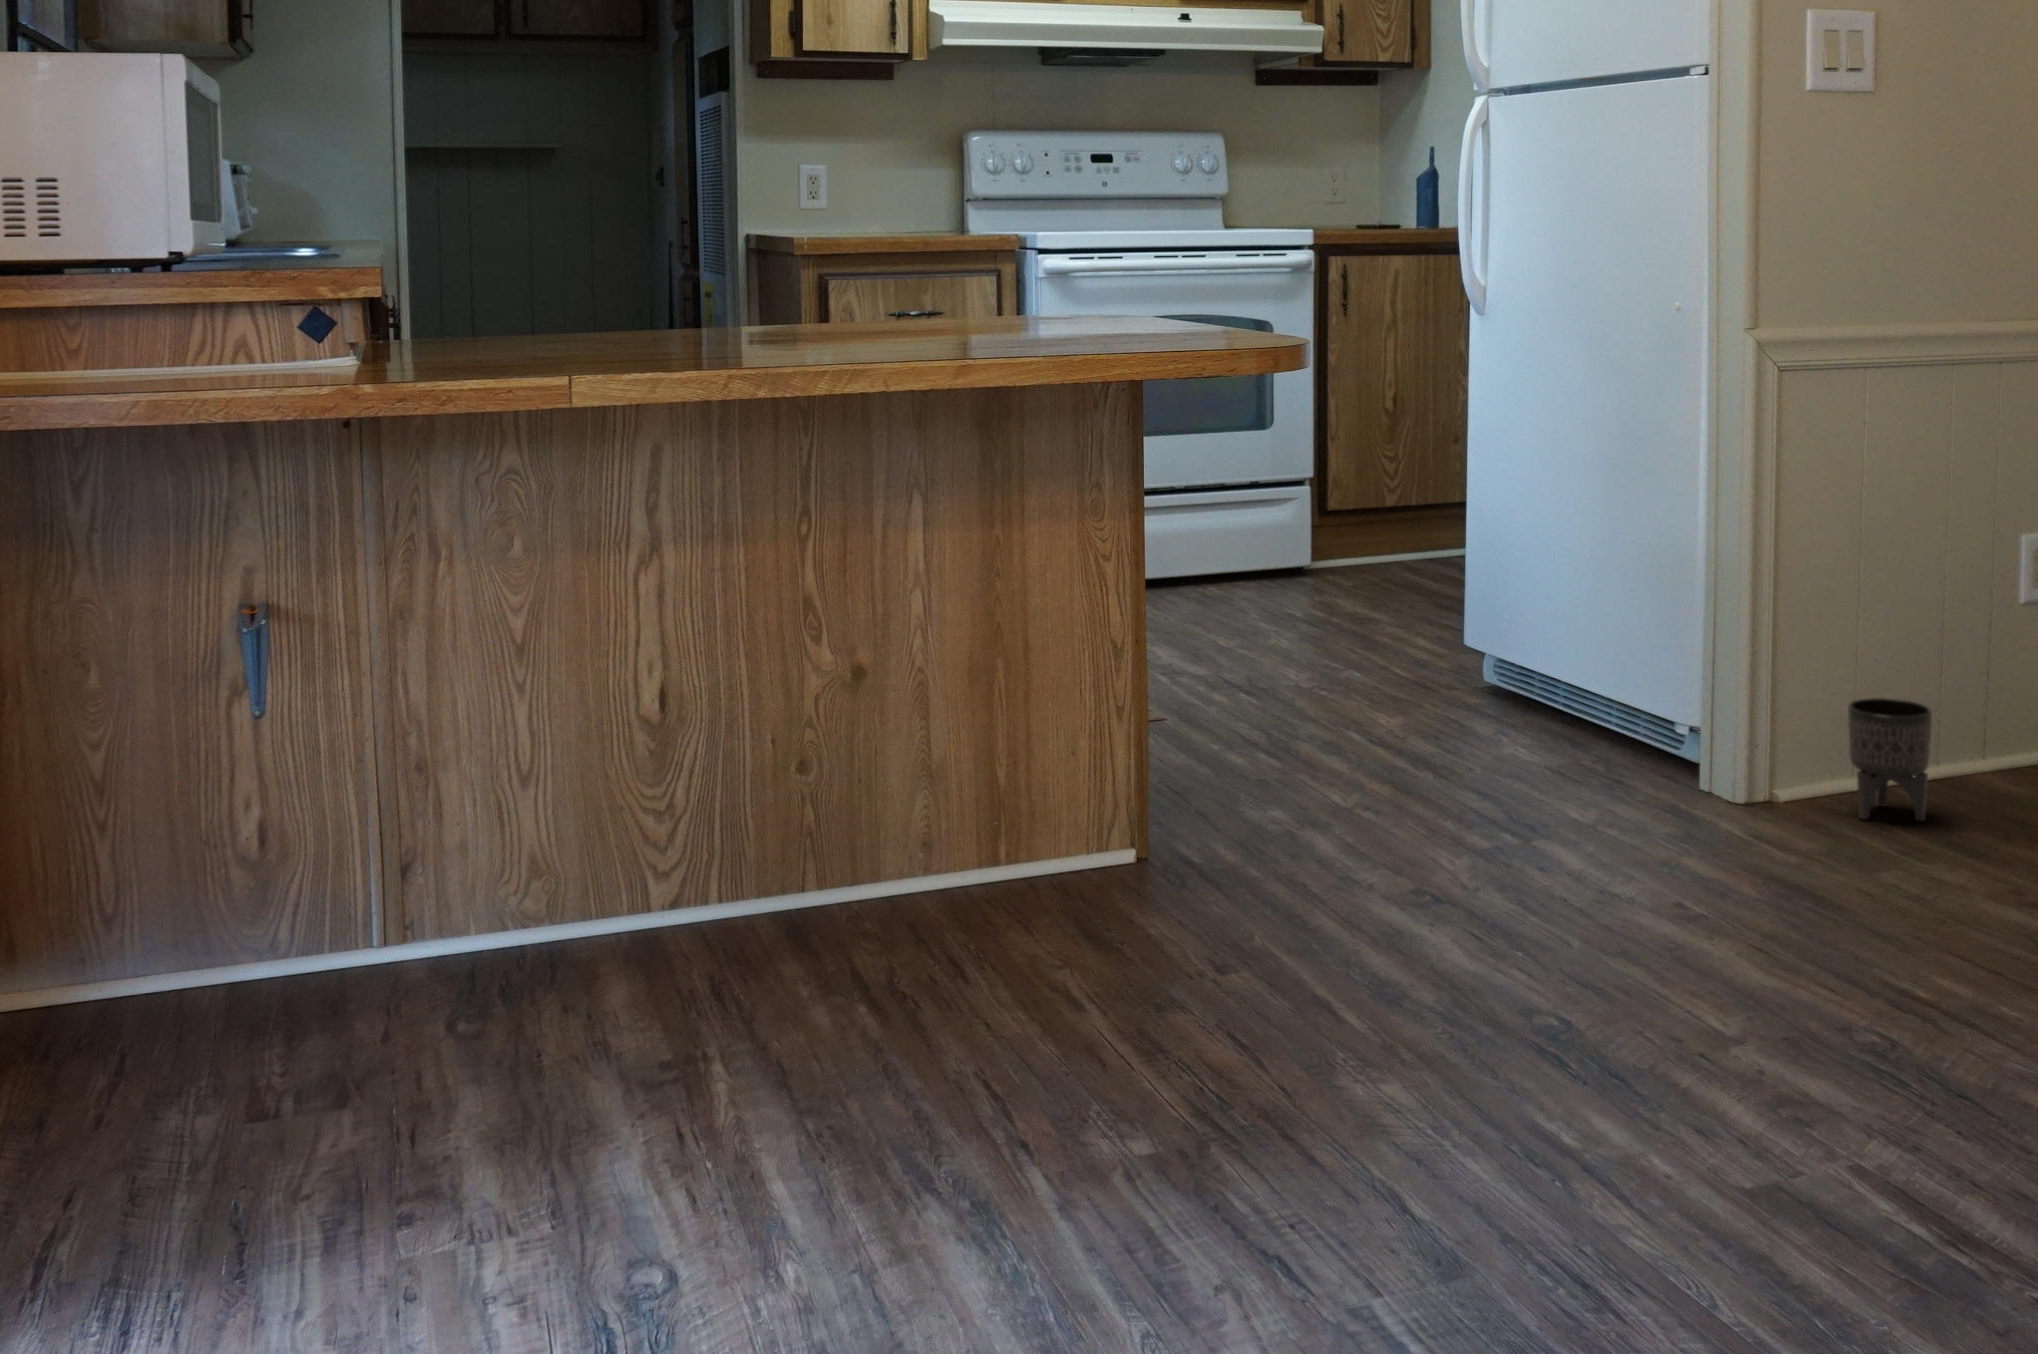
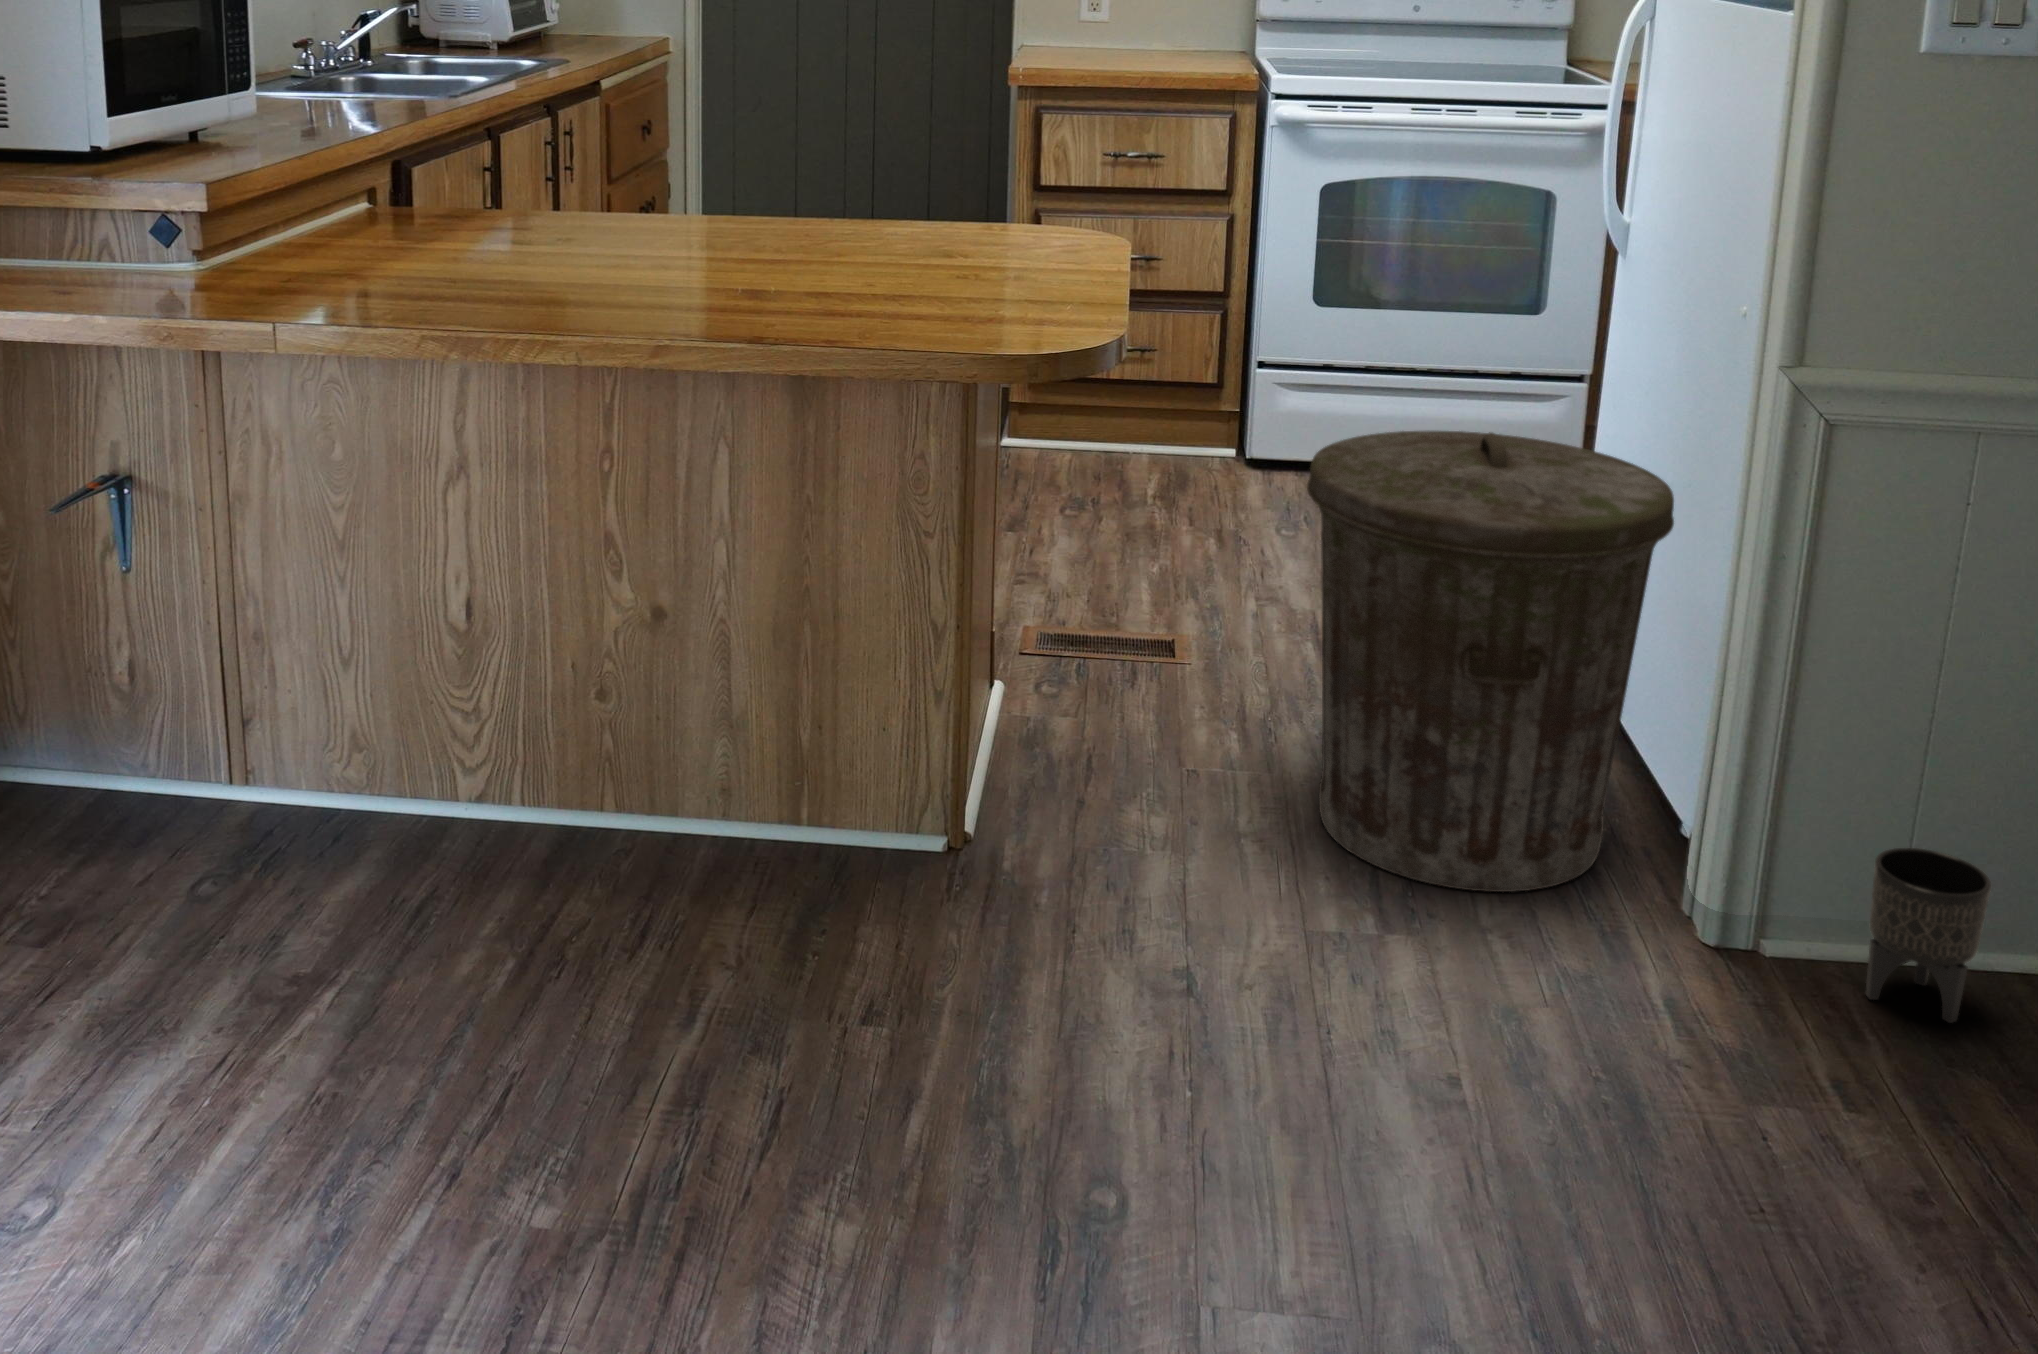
trash can: none [1347,437,1644,817] -> present [1307,431,1674,892]

